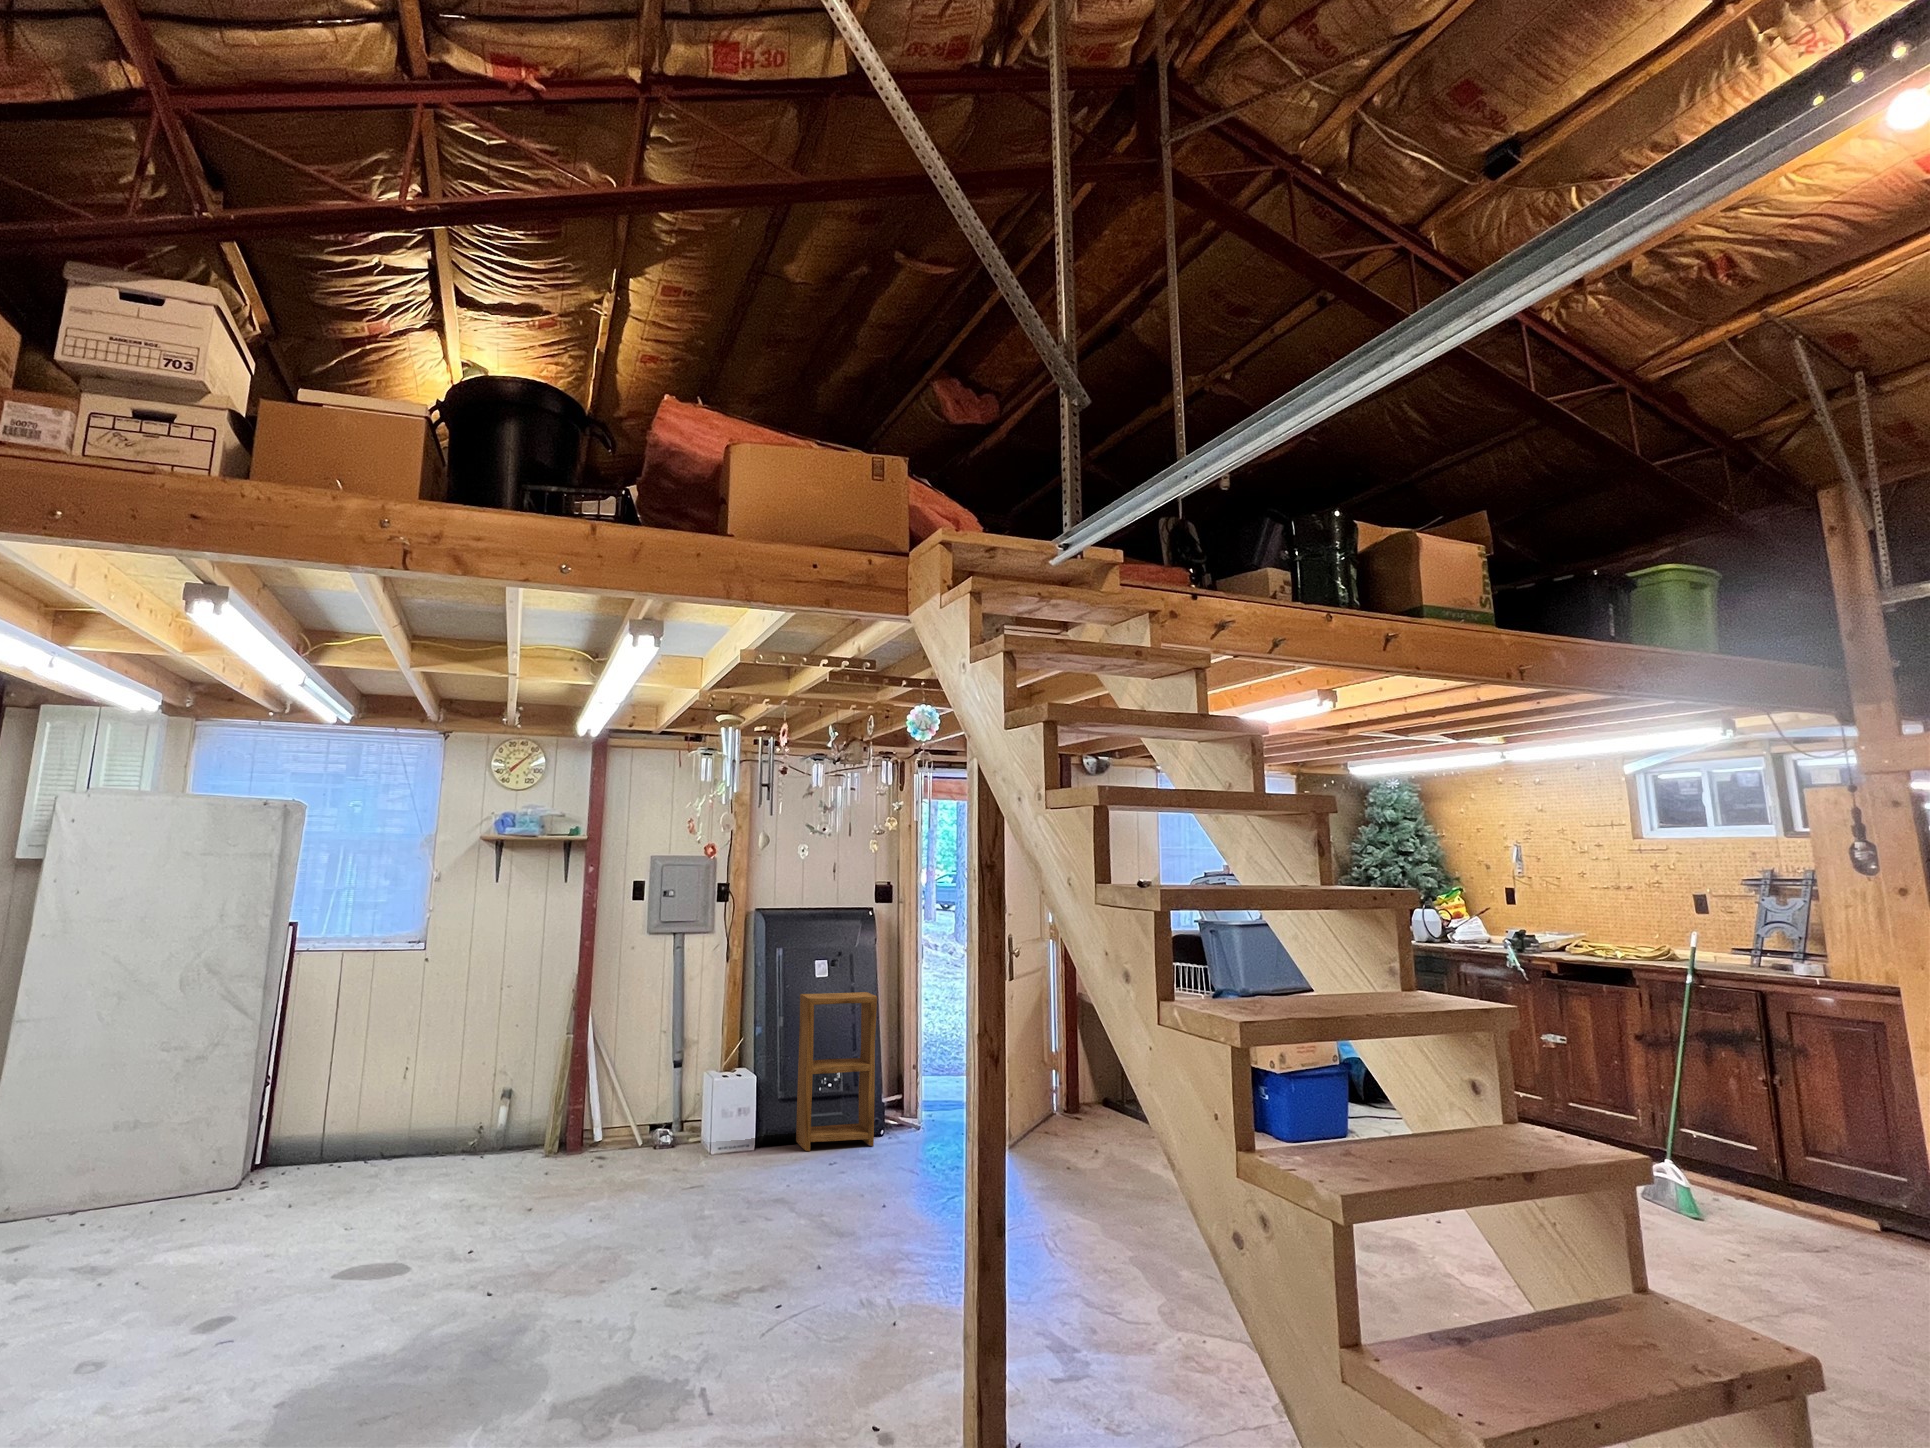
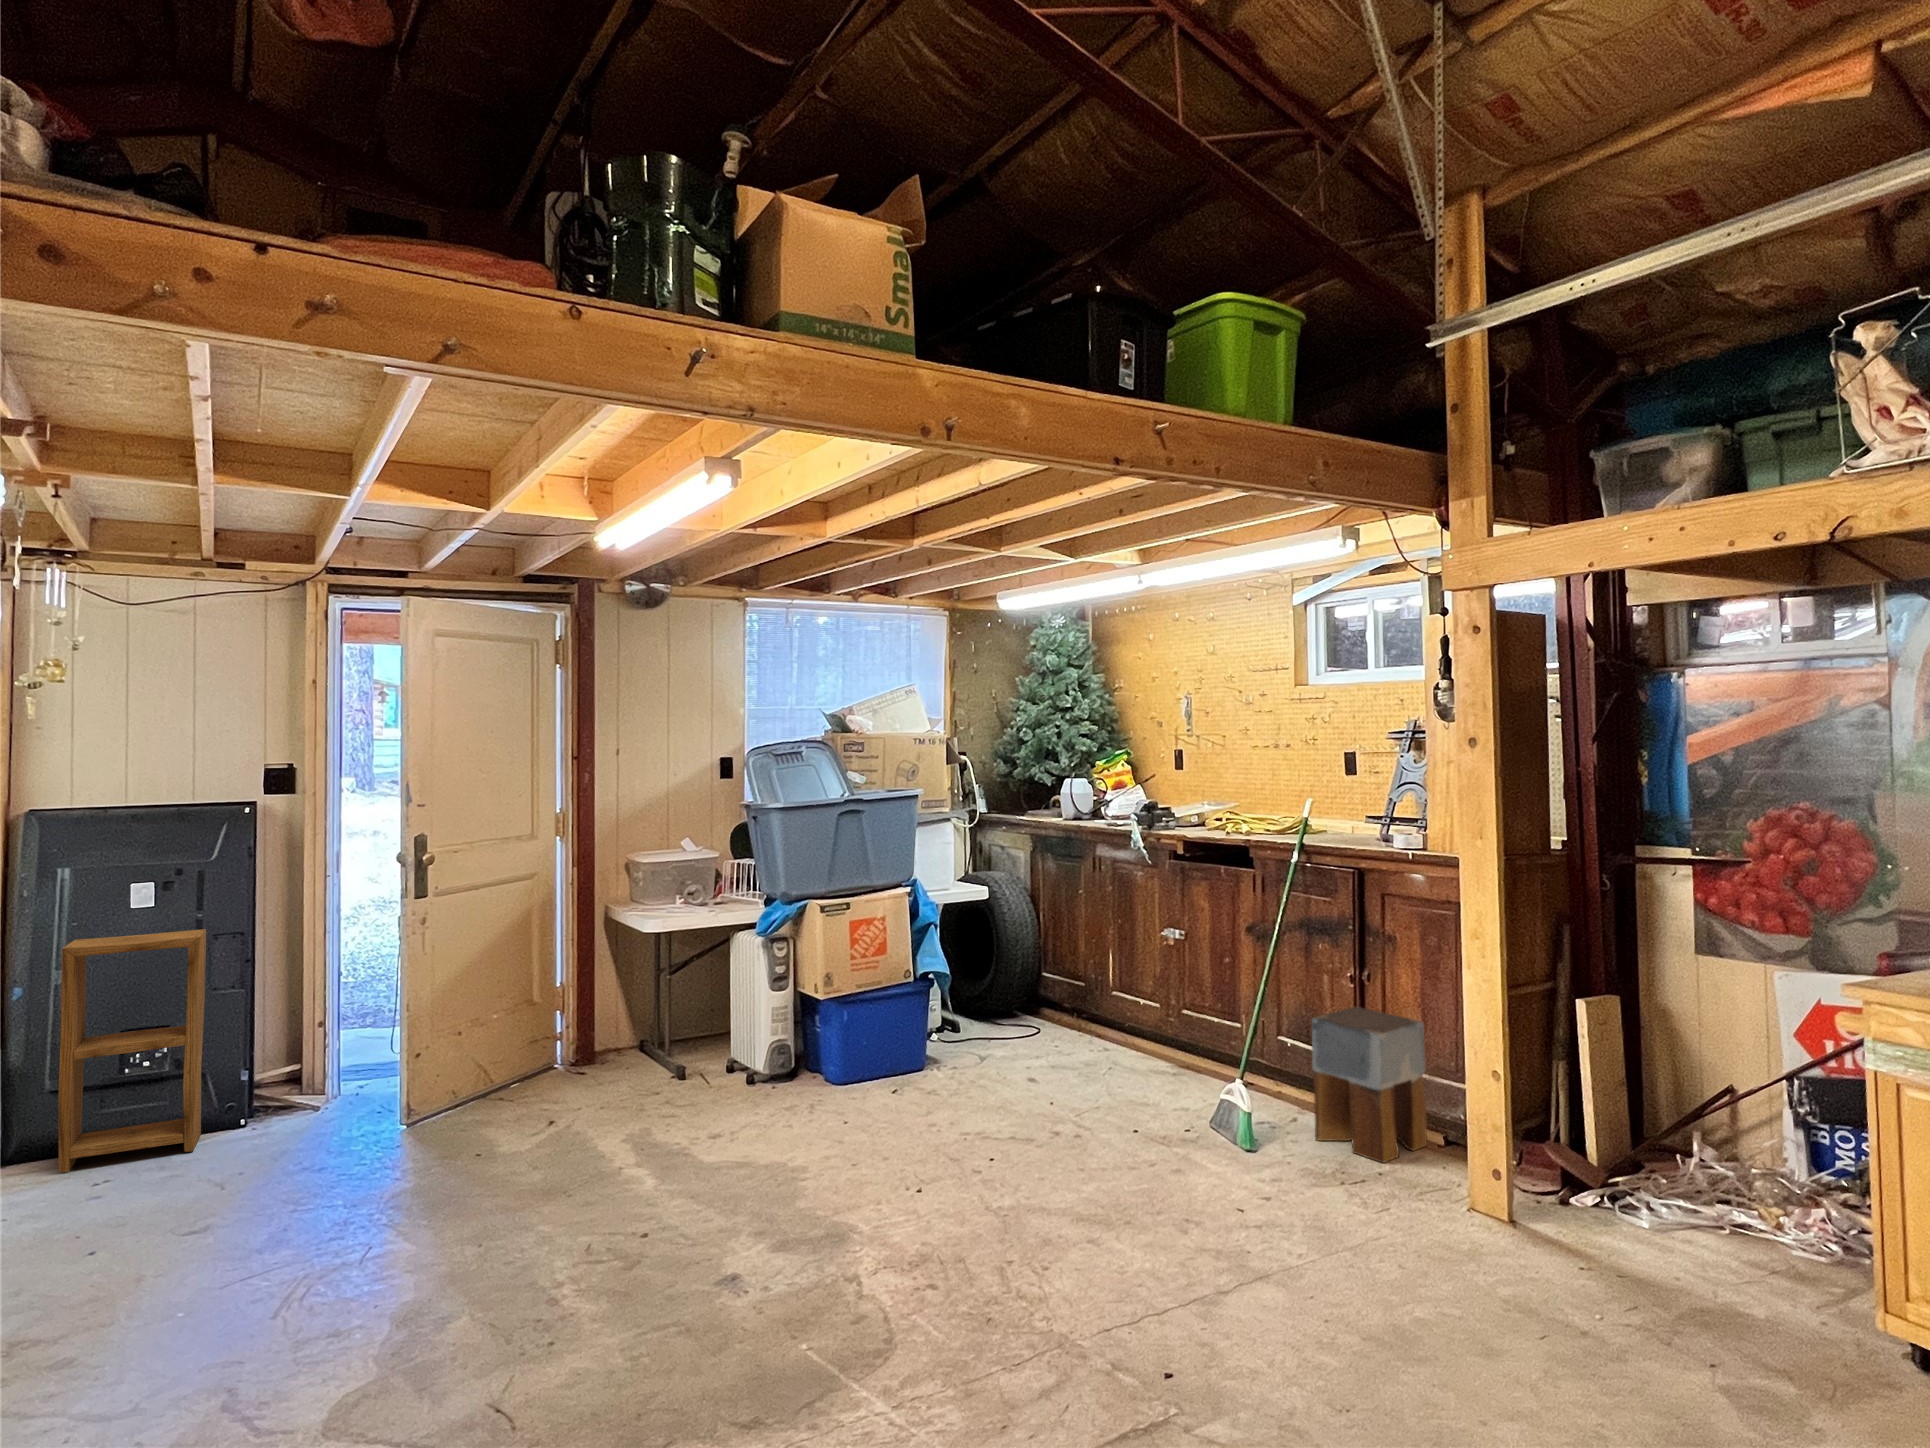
stool: none [1741,1106,1867,1235] -> present [1312,1007,1427,1163]

